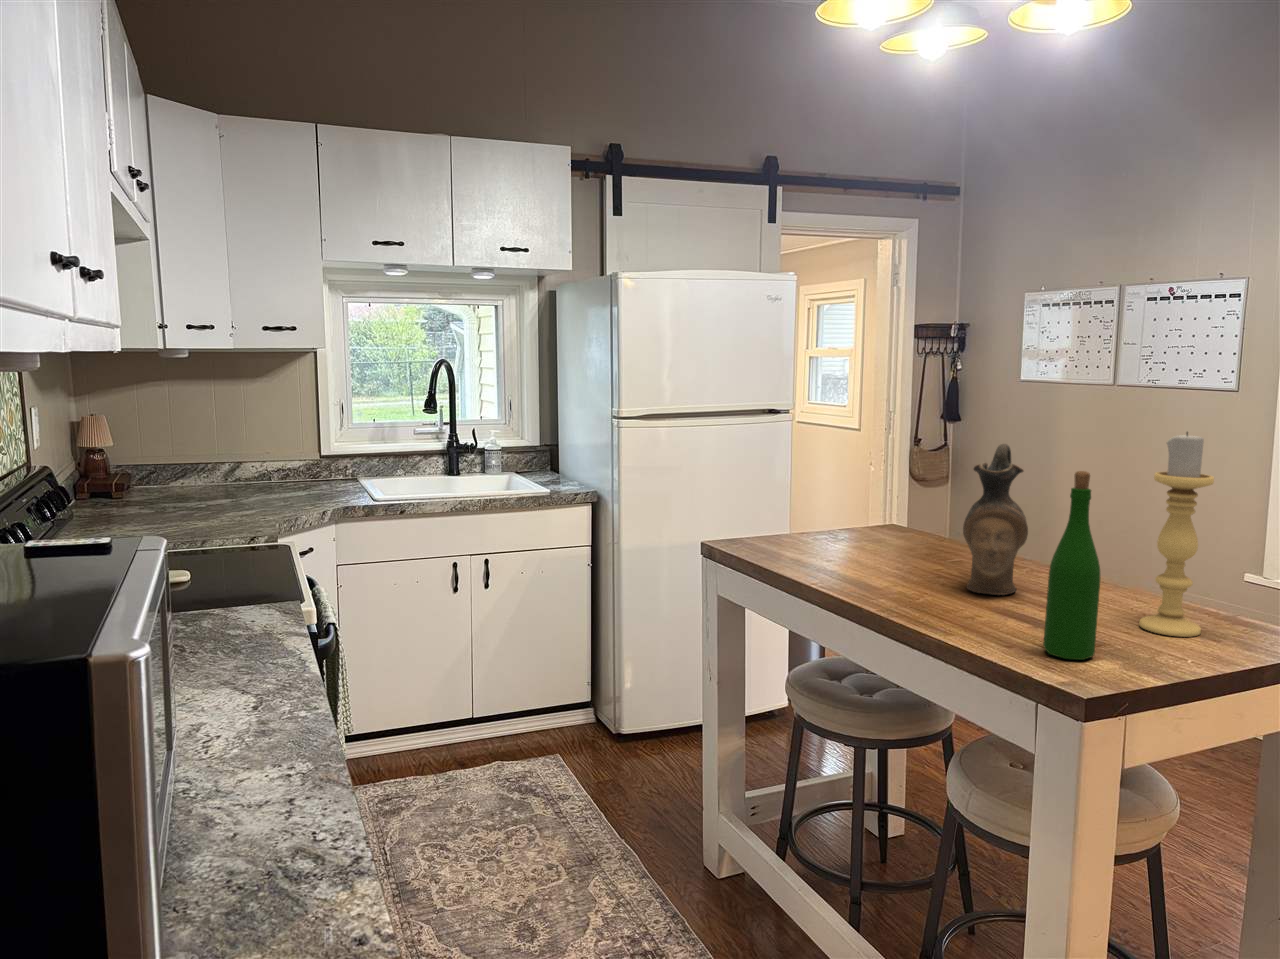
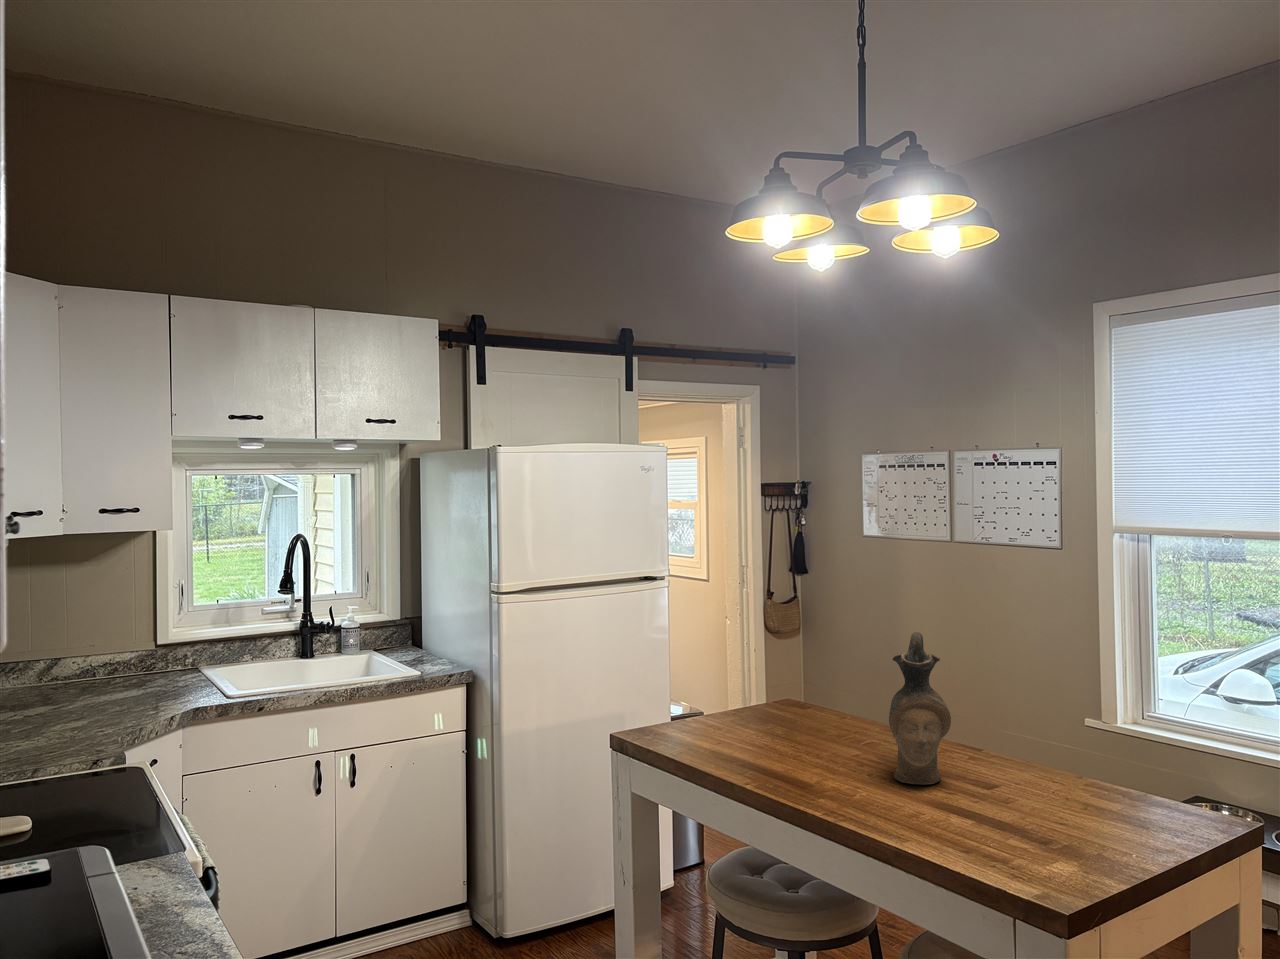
candle holder: present [1139,432,1214,637] -> none [1068,626,1125,824]
wine bottle: present [1043,471,1100,660] -> none [1000,675,1050,864]

